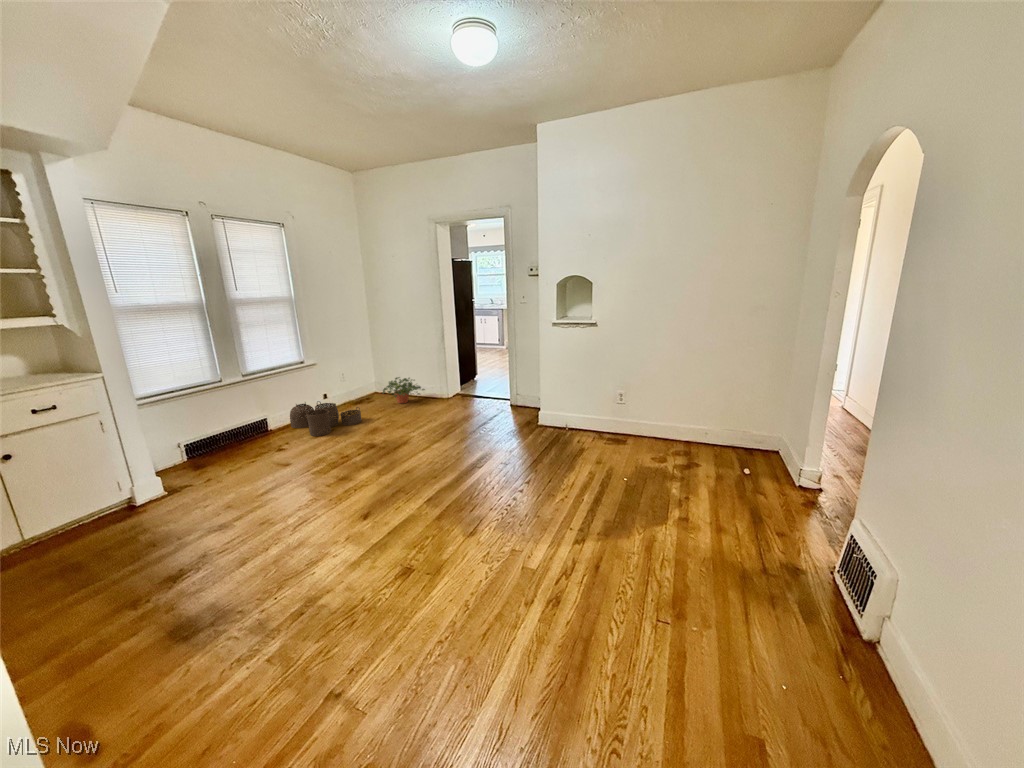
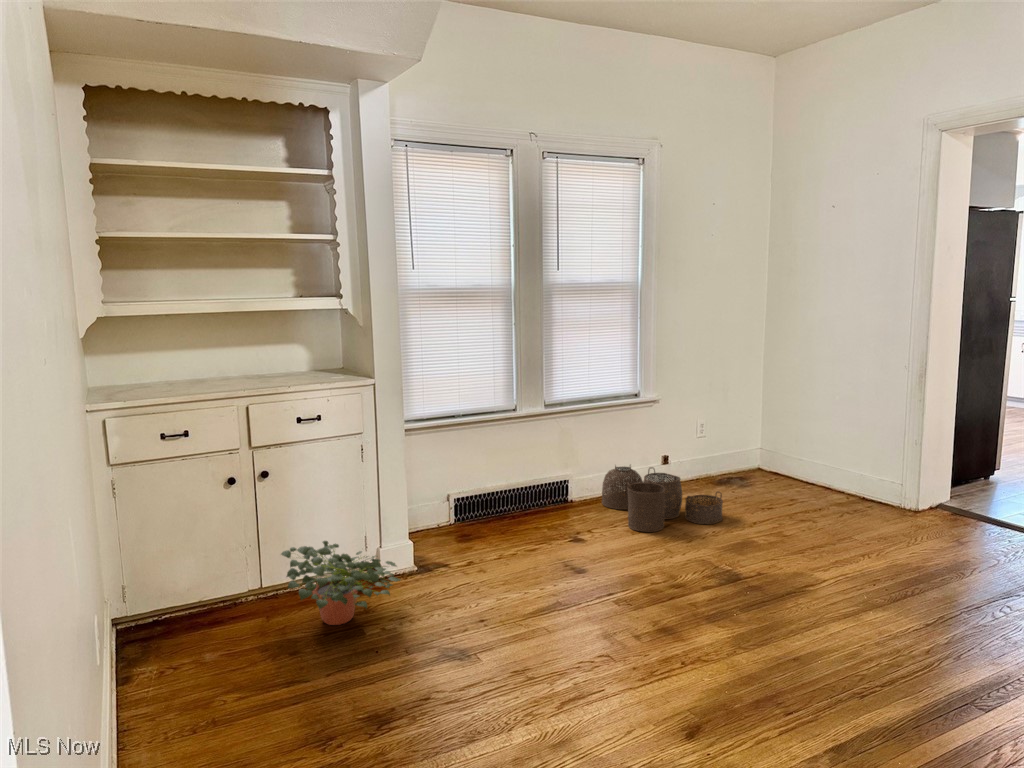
potted plant: present [383,377,425,403] -> present [281,541,400,625]

